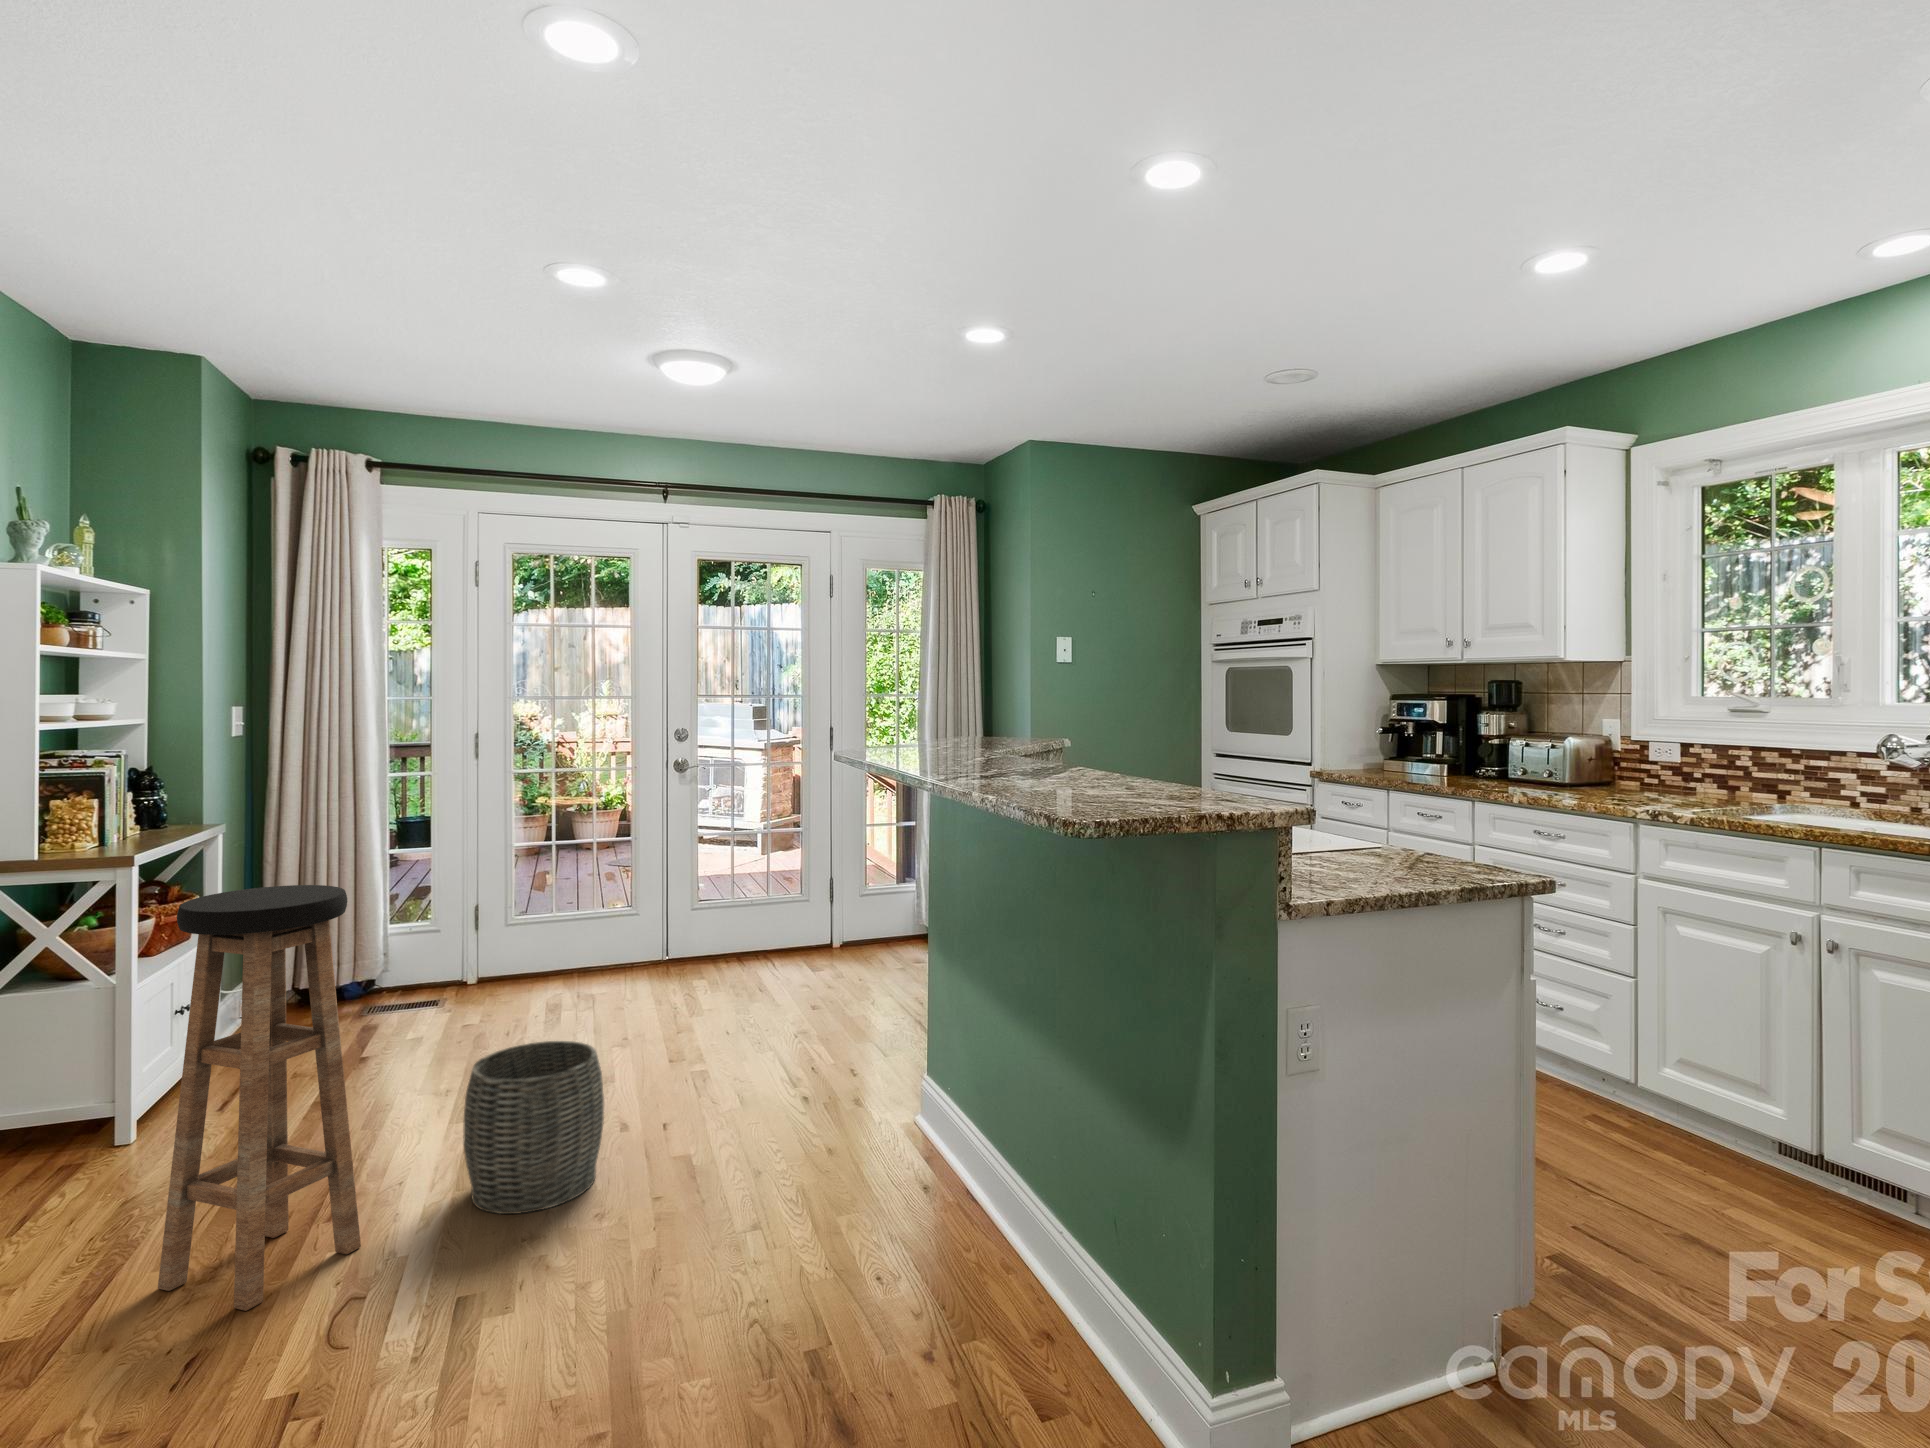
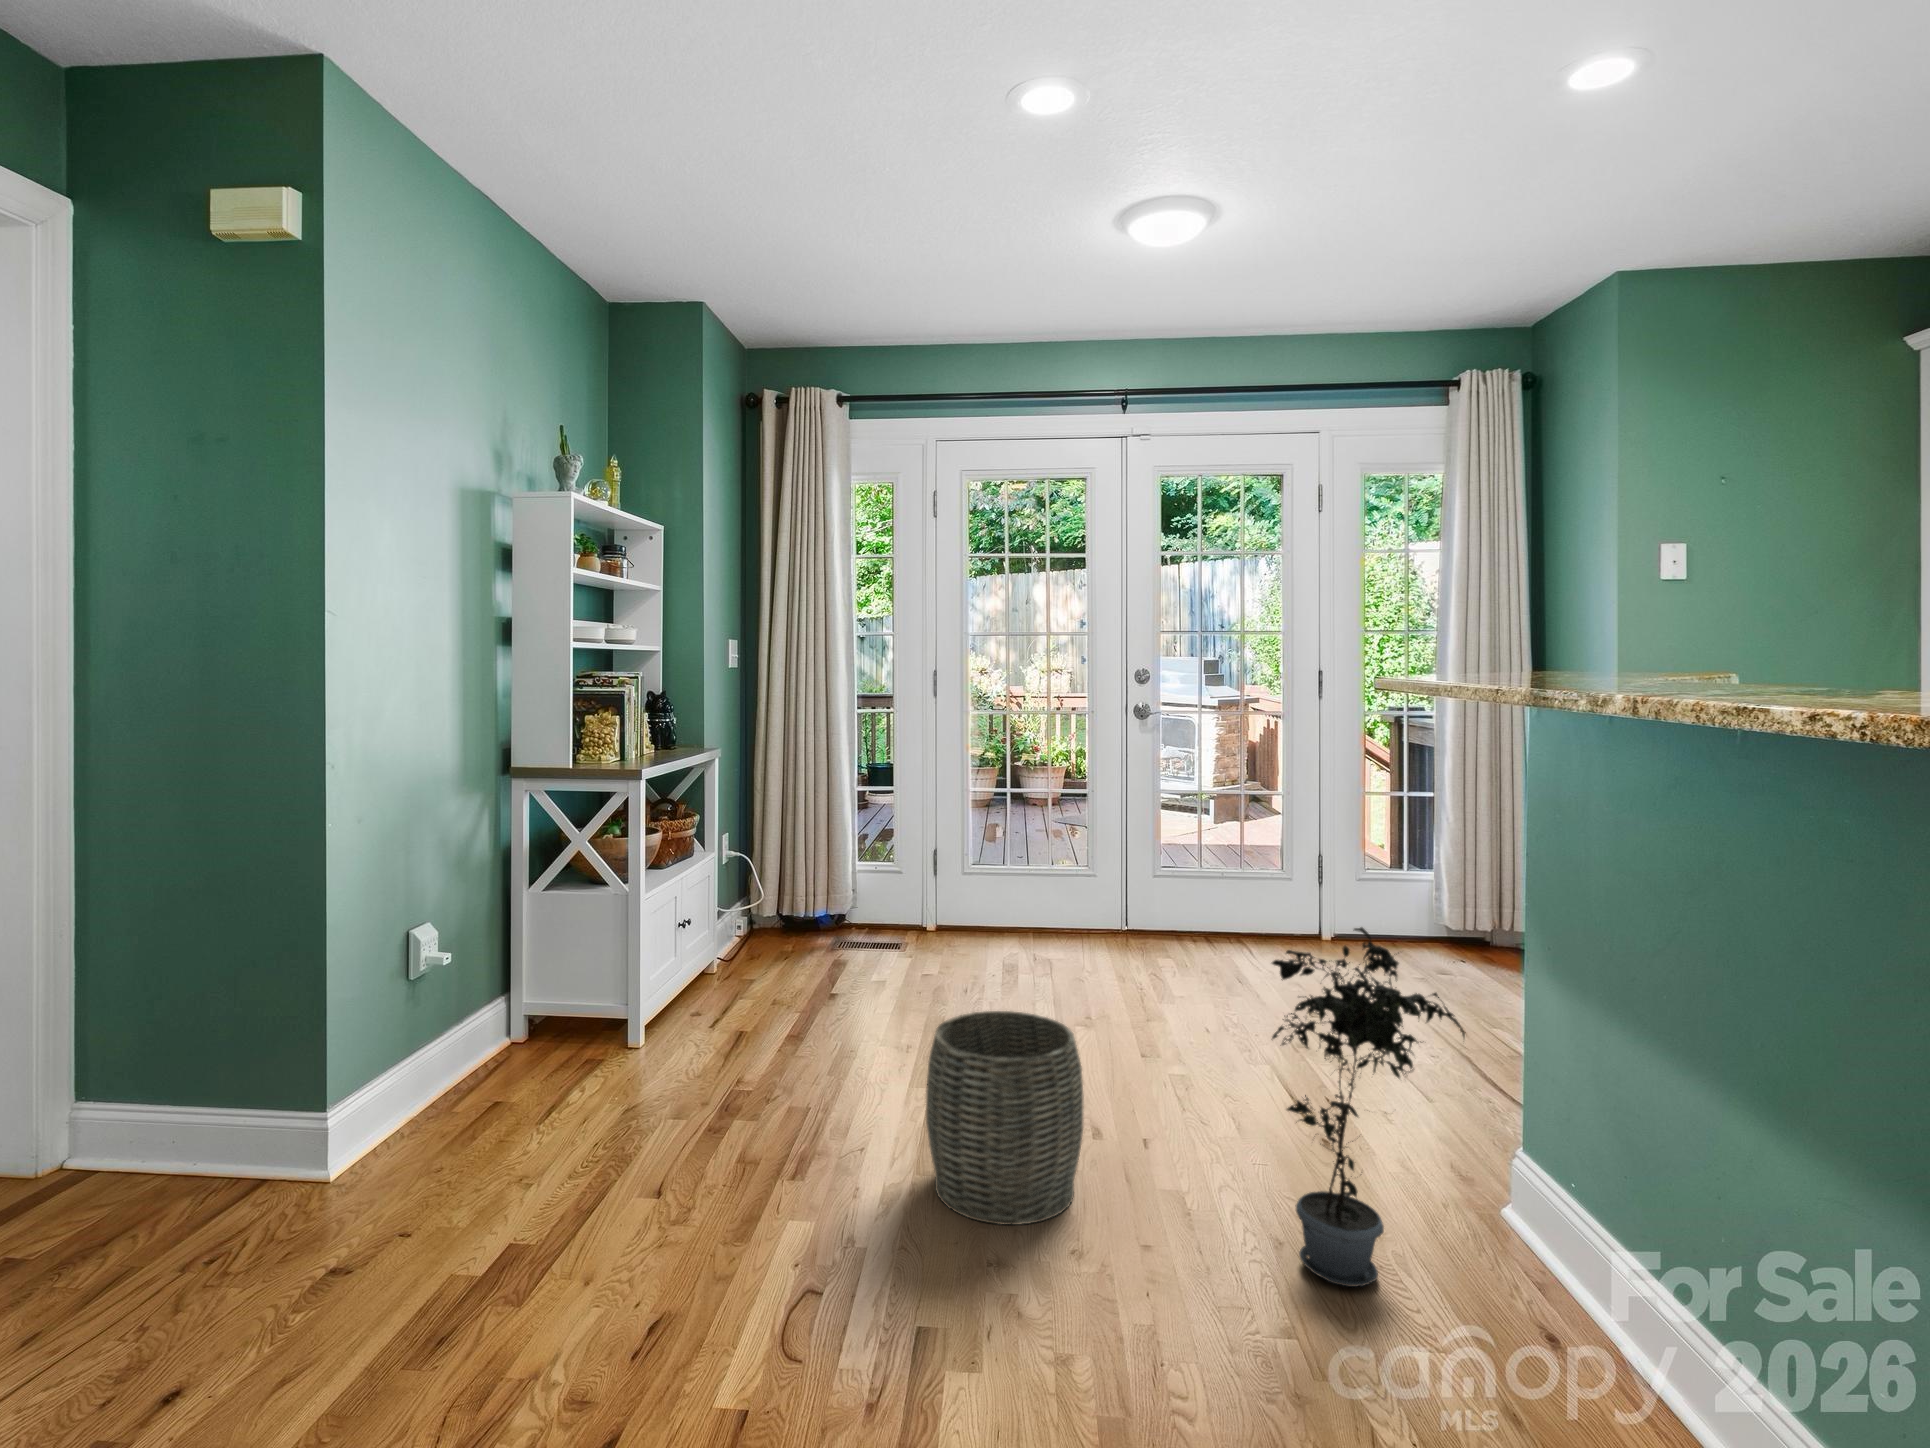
bar stool: present [158,885,361,1311] -> none [636,797,821,1274]
potted plant: none [741,940,860,1192] -> present [1272,927,1465,1287]

